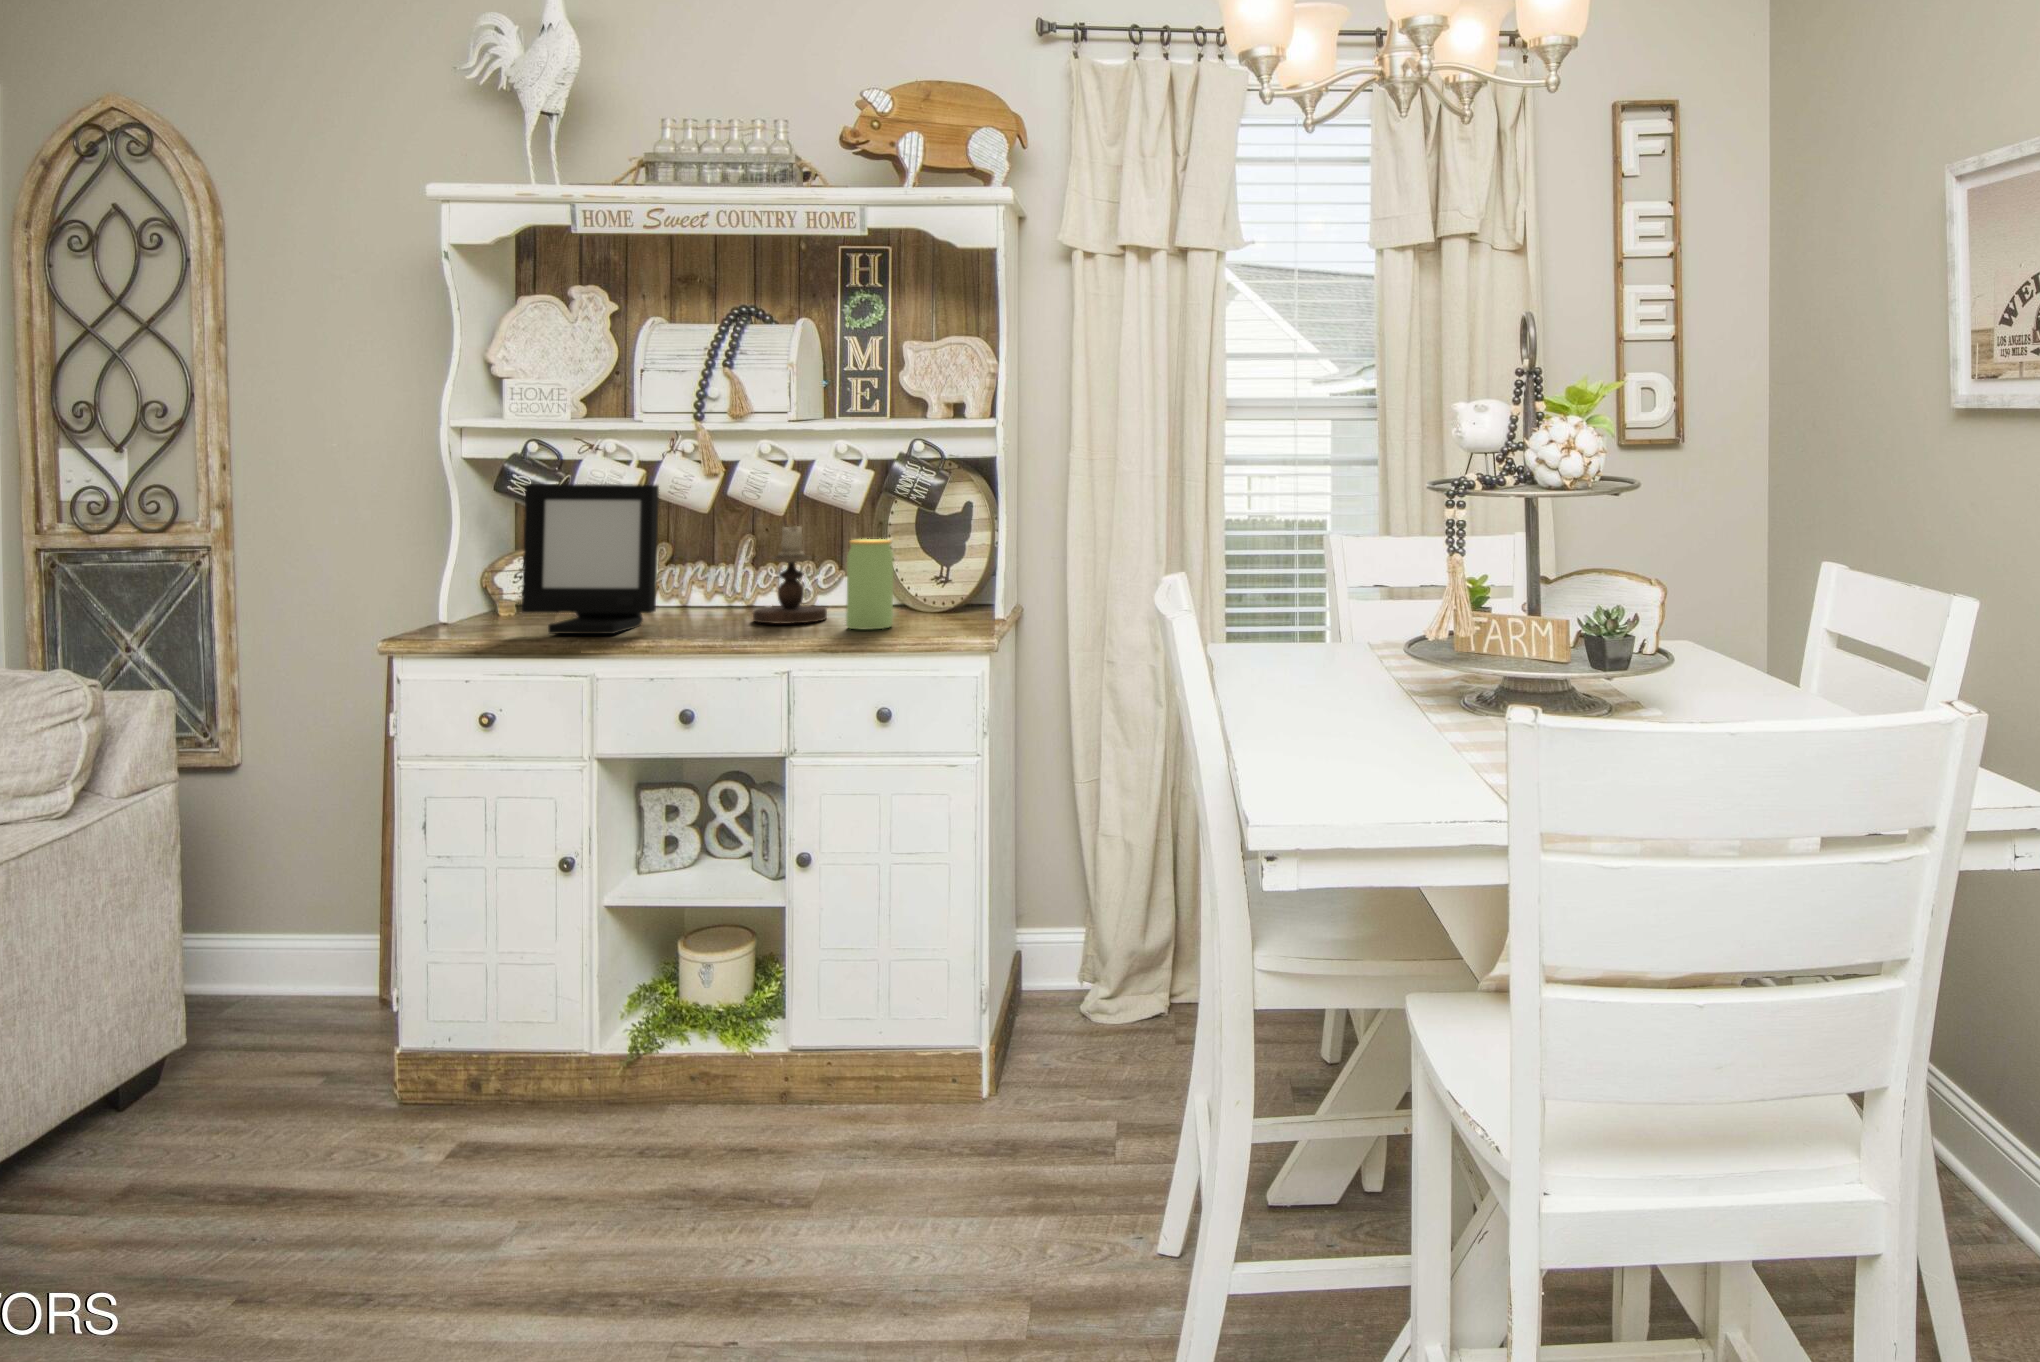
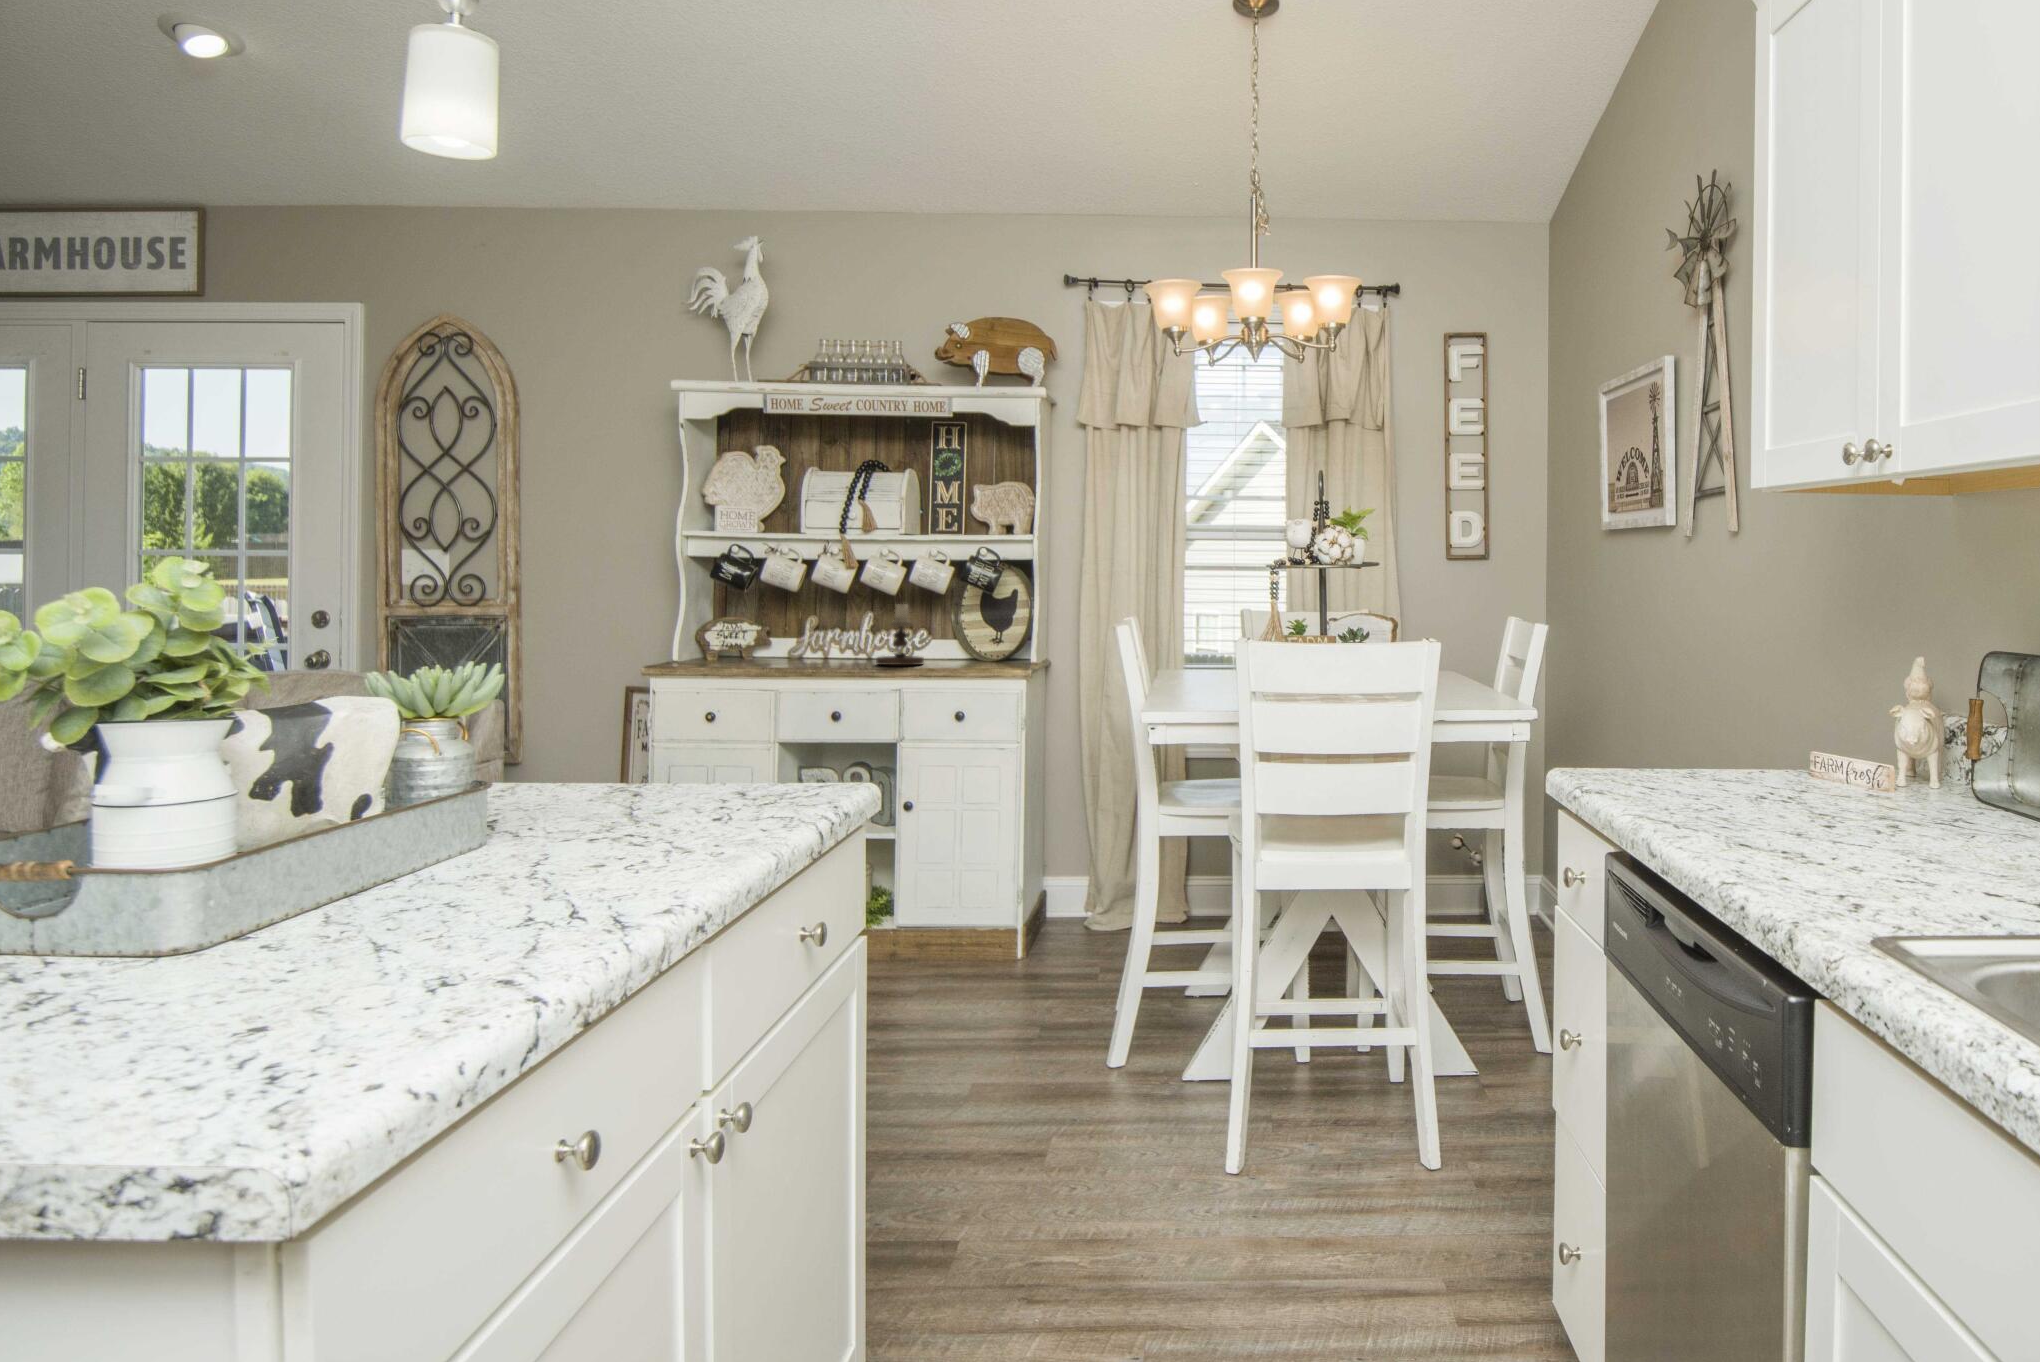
picture frame: present [522,484,659,634] -> none [729,573,818,669]
jar: present [846,539,894,629] -> none [937,612,968,668]

